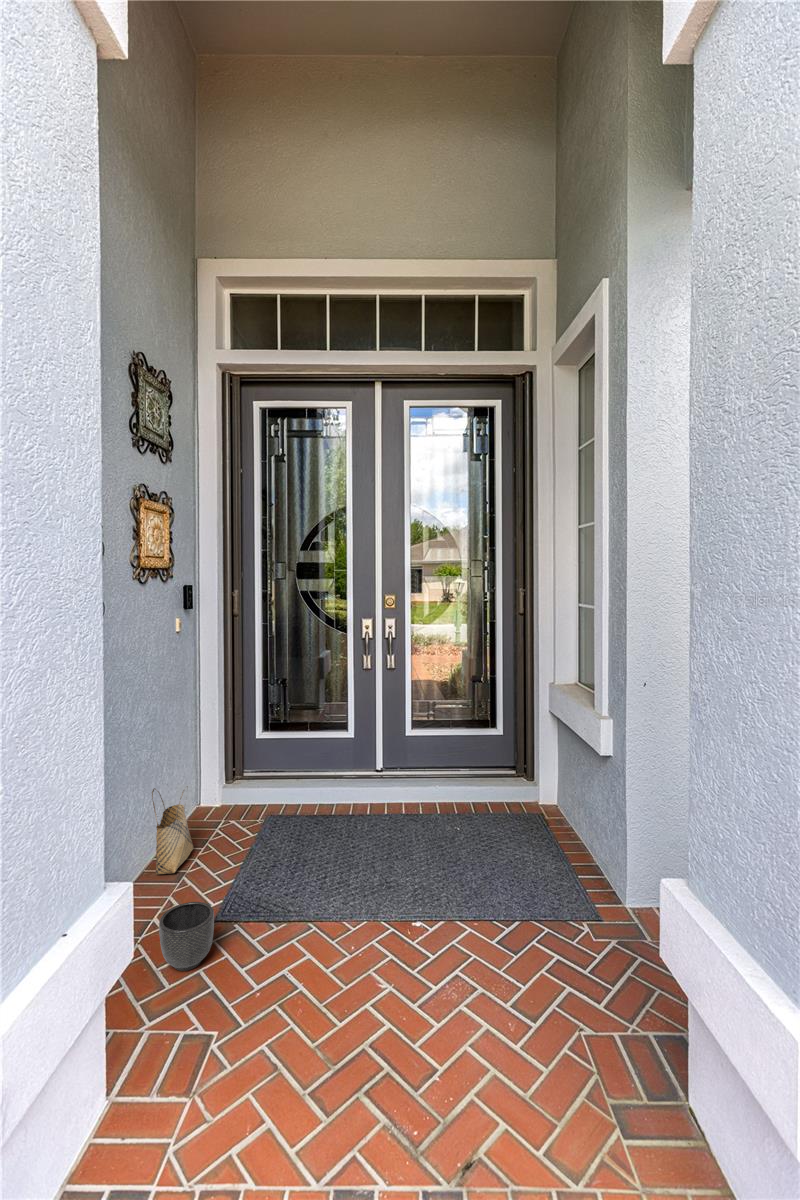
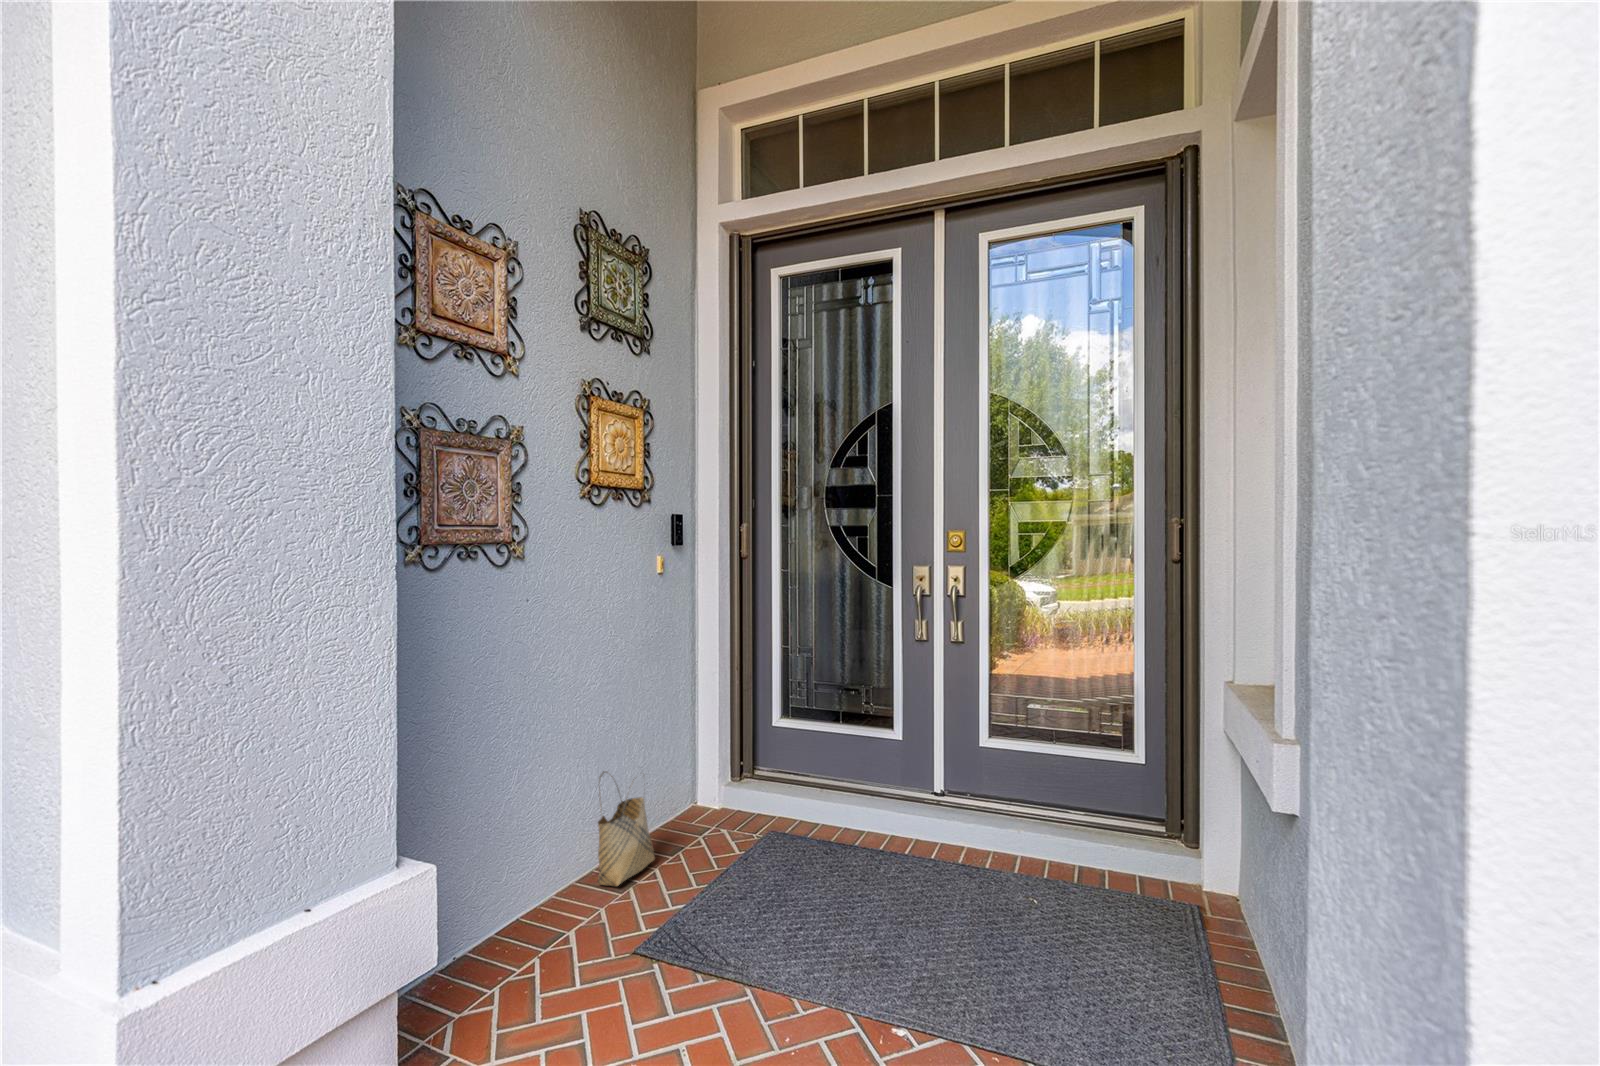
planter: present [159,902,214,971] -> none [536,925,608,1018]

